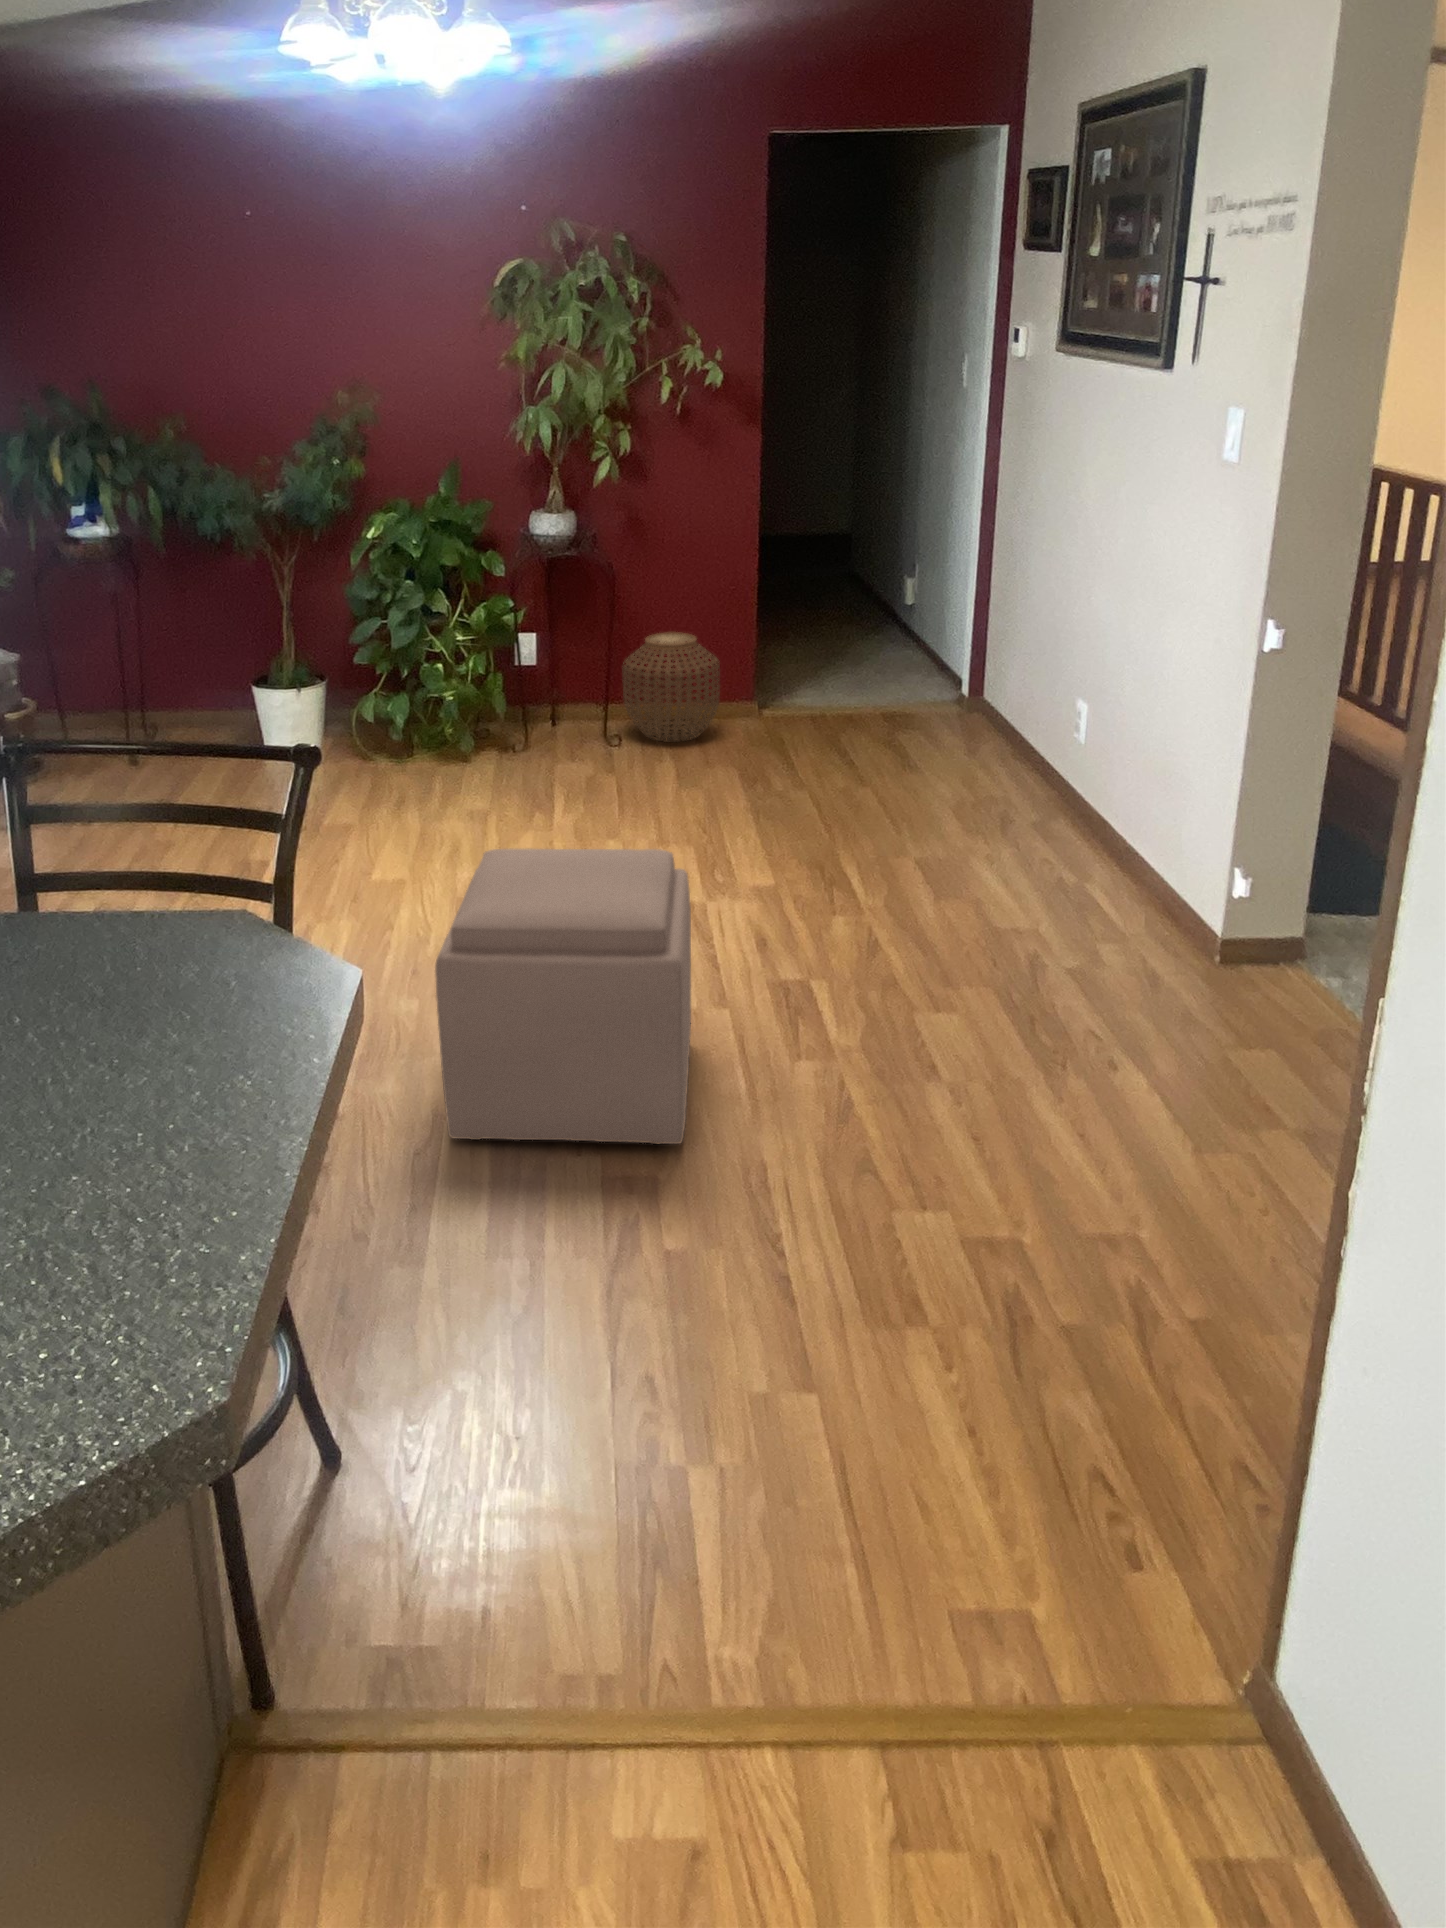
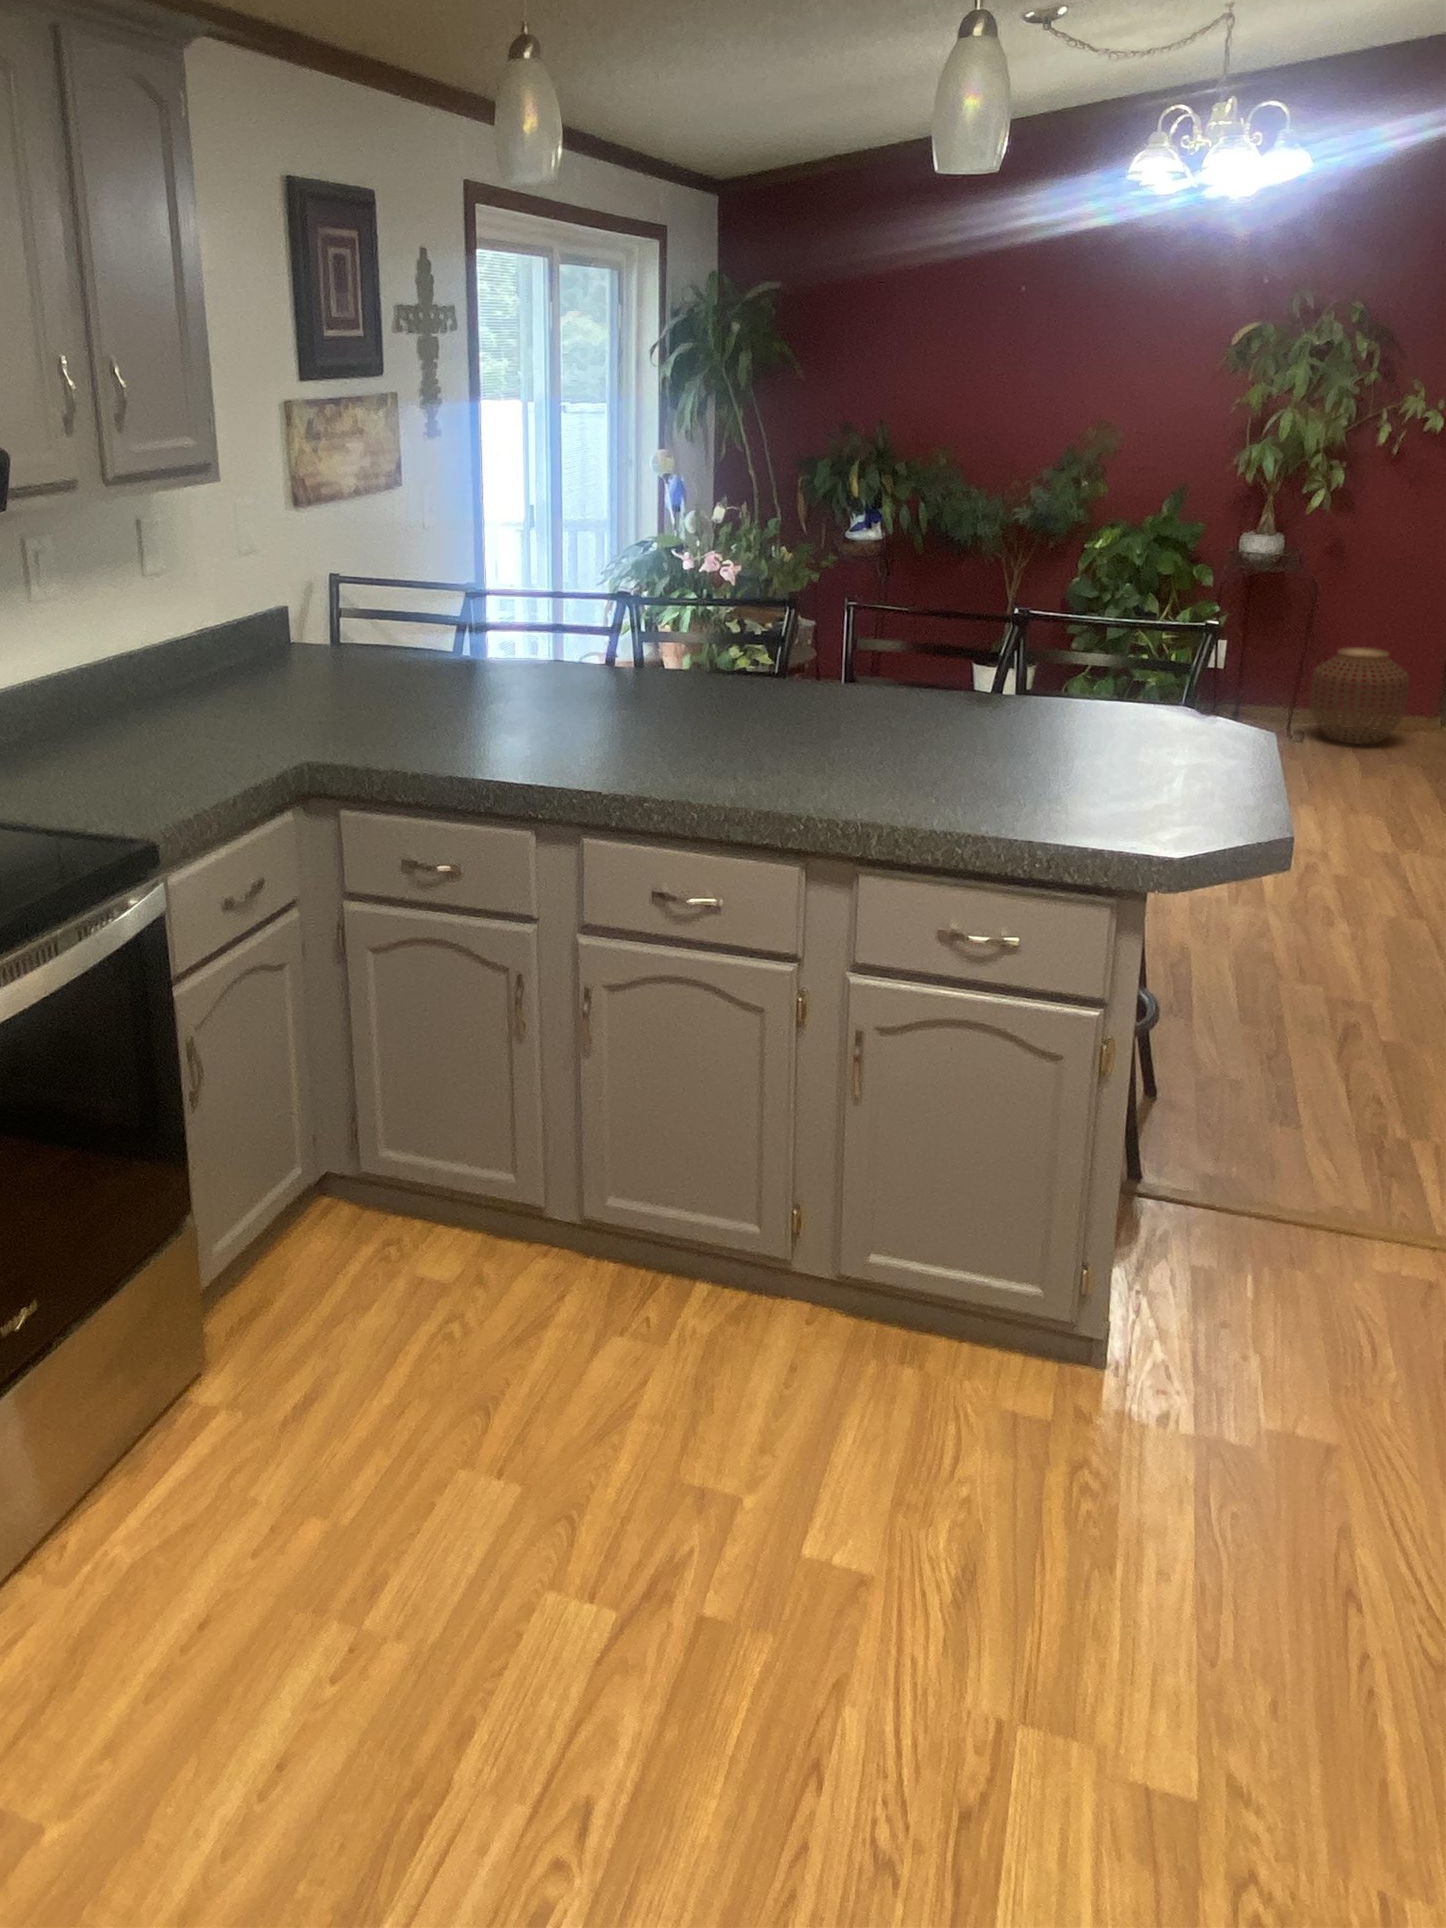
ottoman: present [435,849,691,1145] -> none [1198,772,1407,997]

